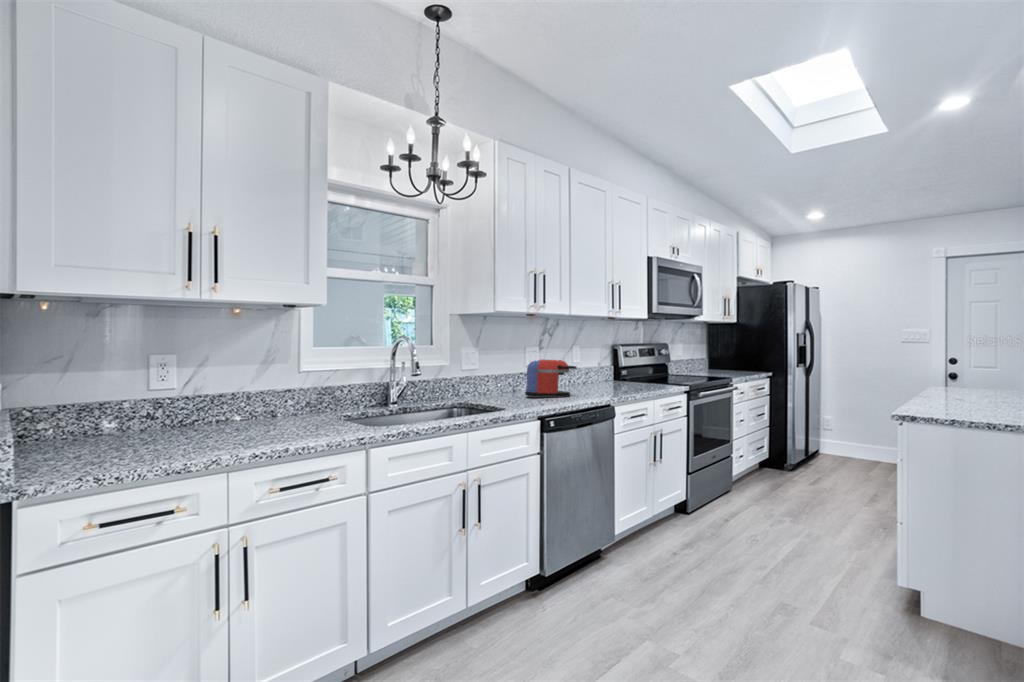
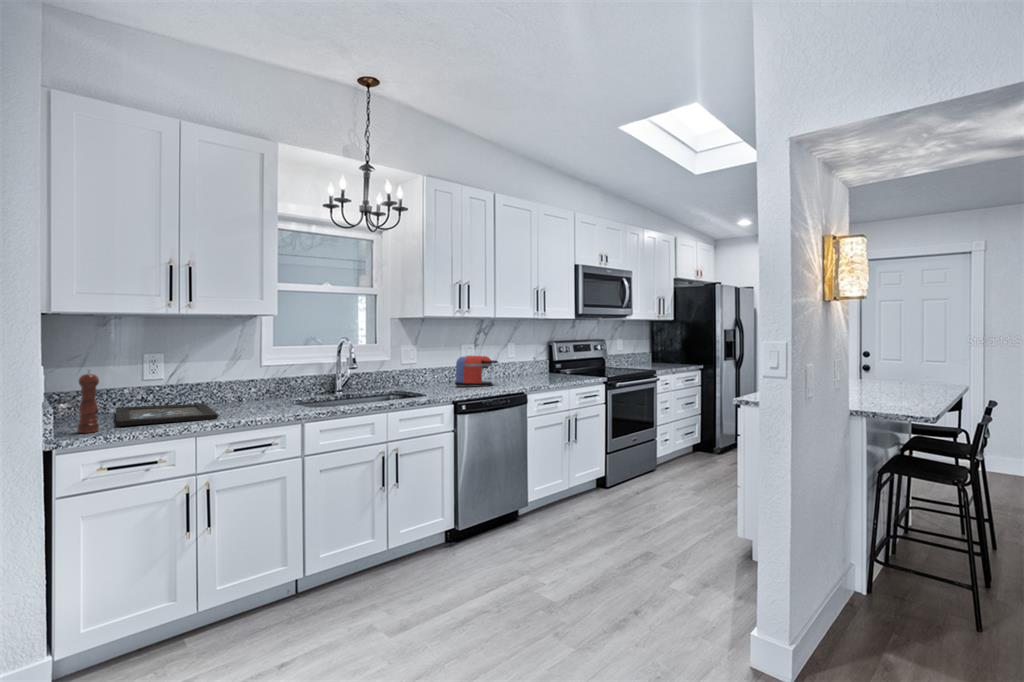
pepper mill: none [55,375,90,471] -> present [77,370,99,433]
tray: none [111,422,257,458] -> present [116,404,218,426]

